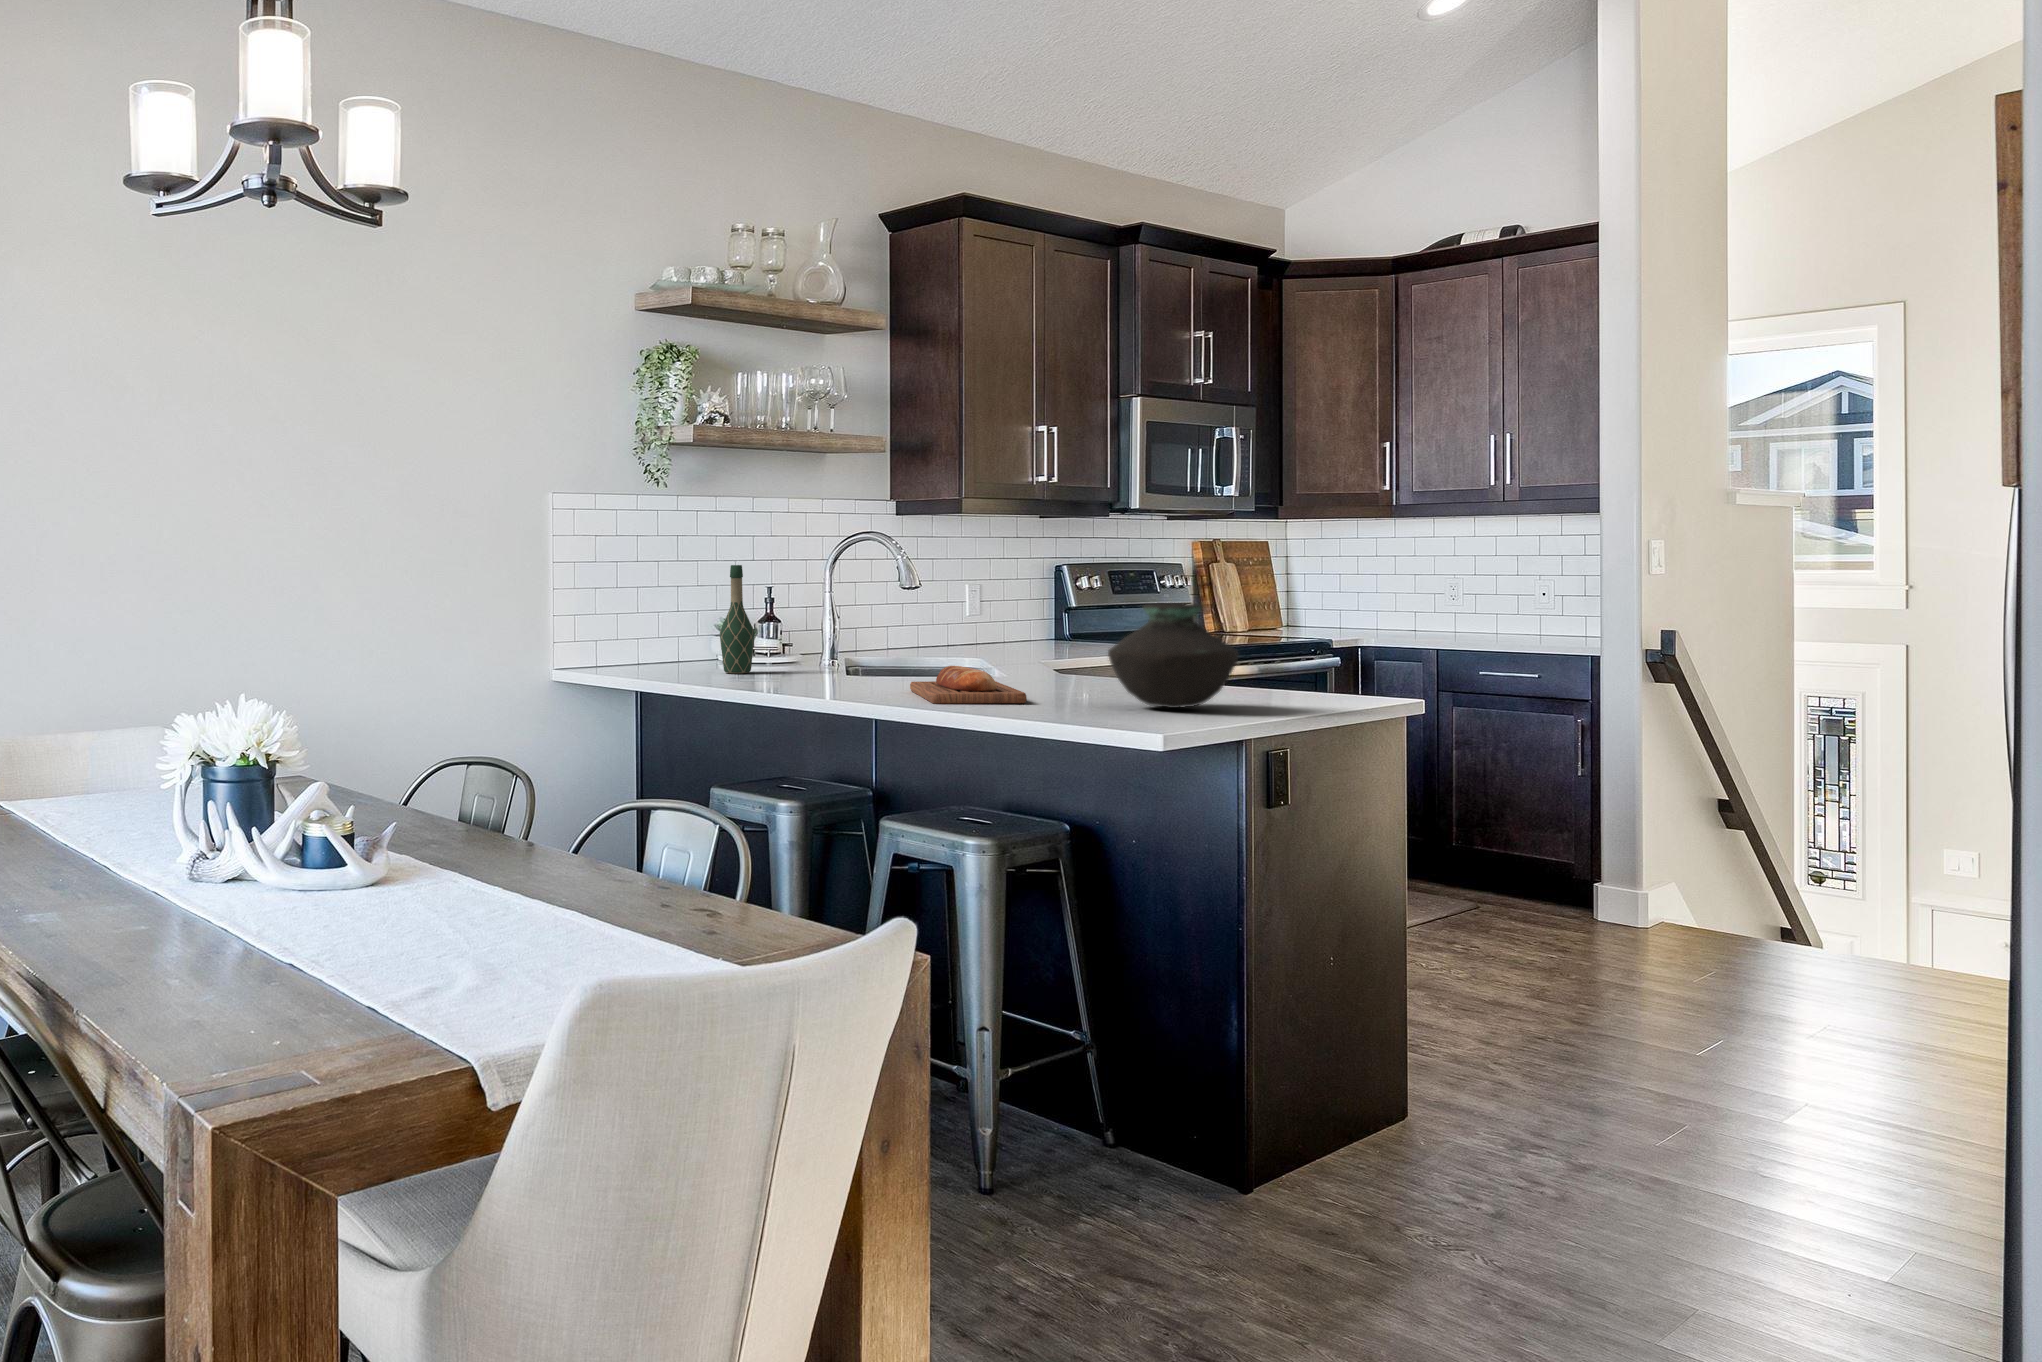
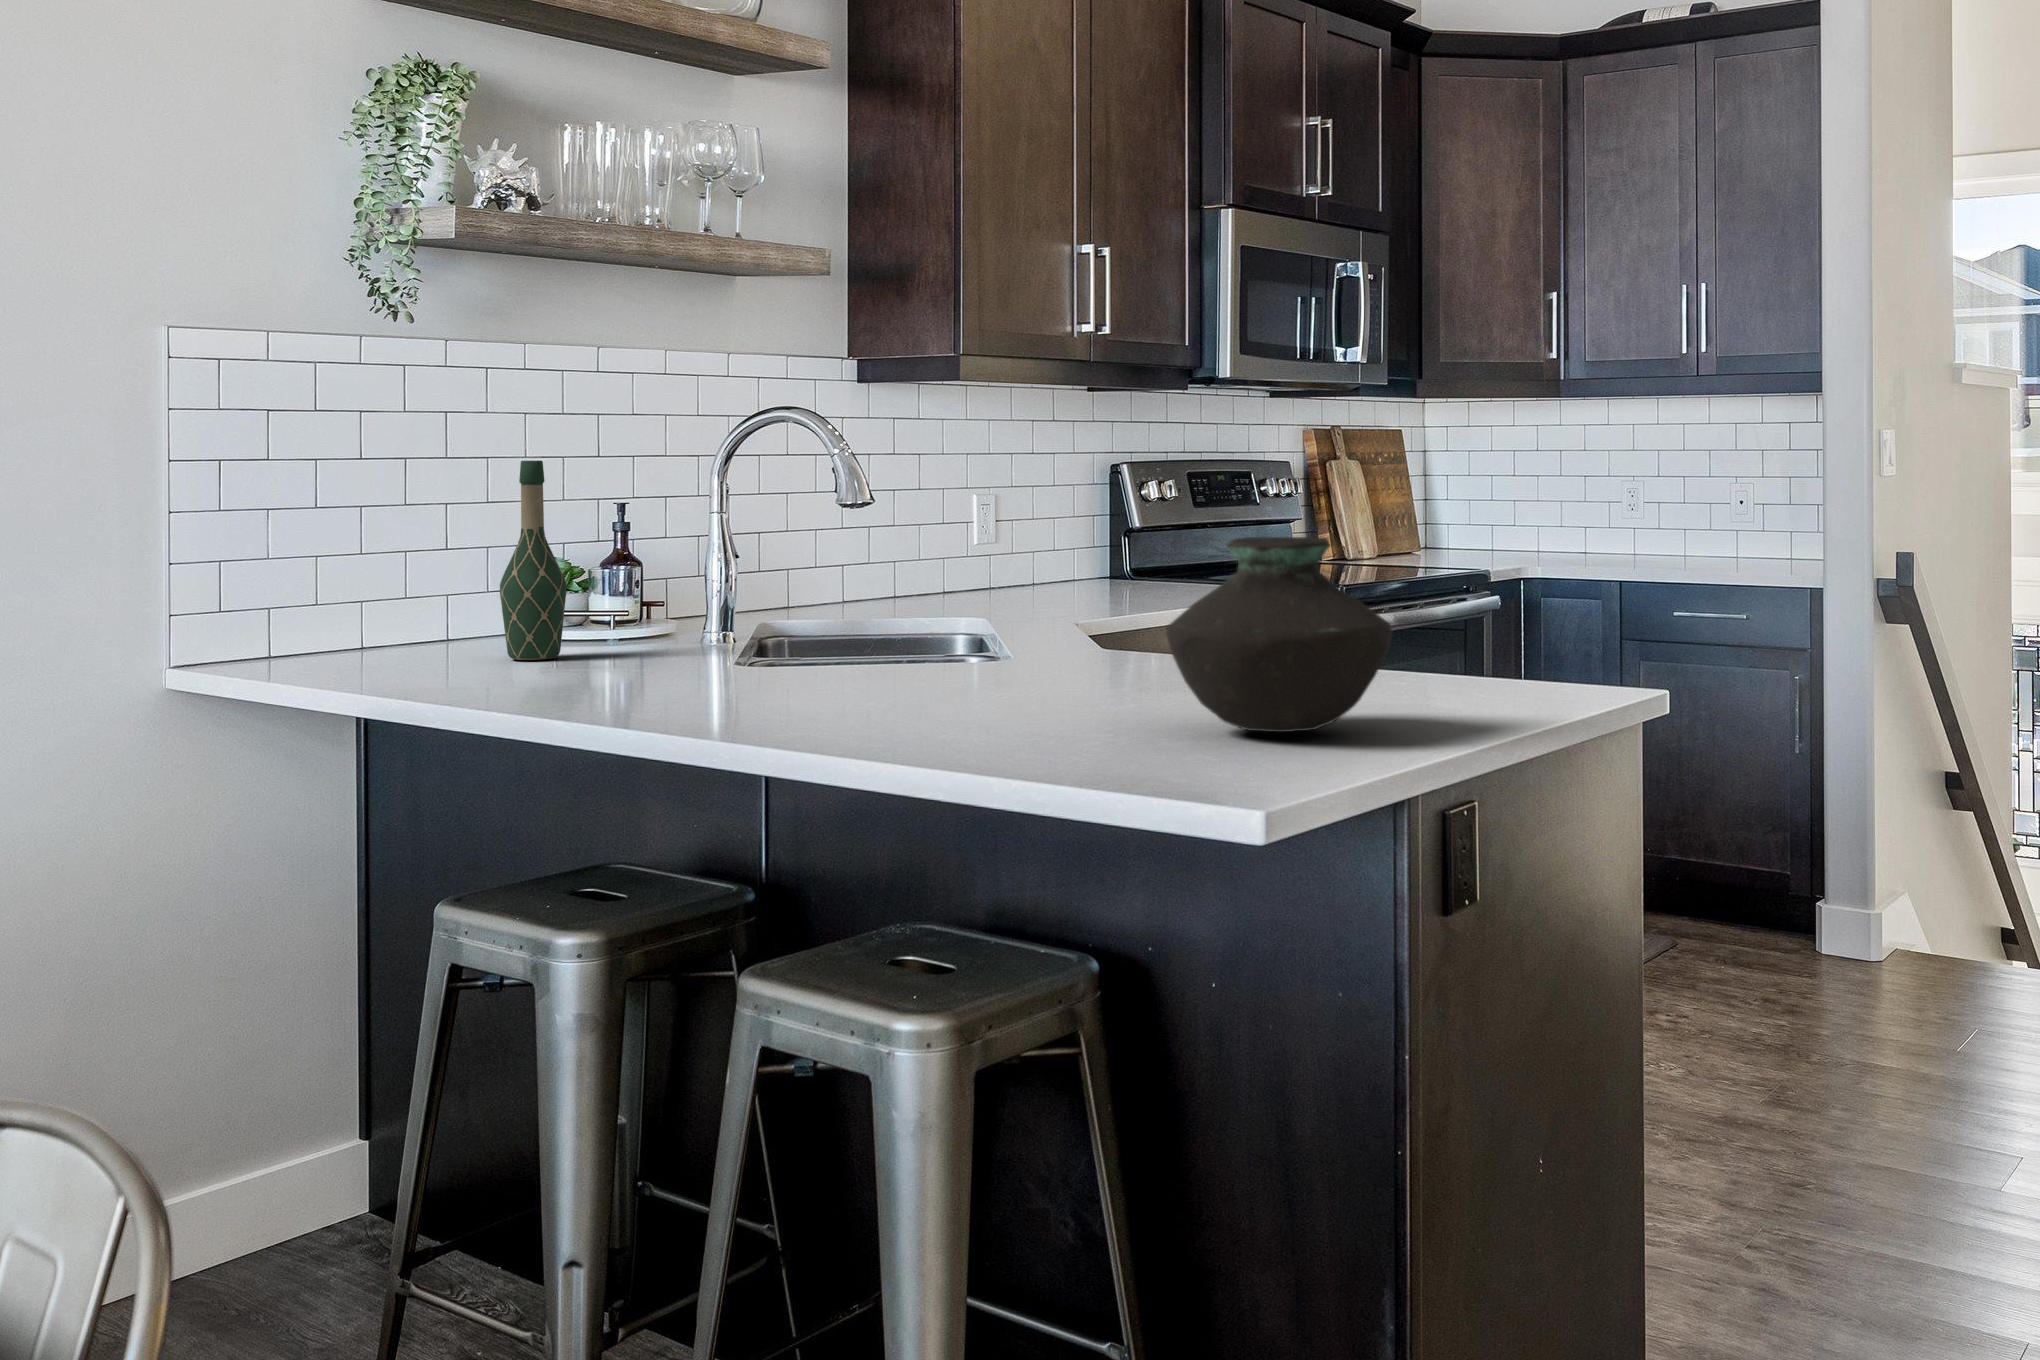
bread loaf: present [910,666,1026,704] -> none [822,651,1021,735]

